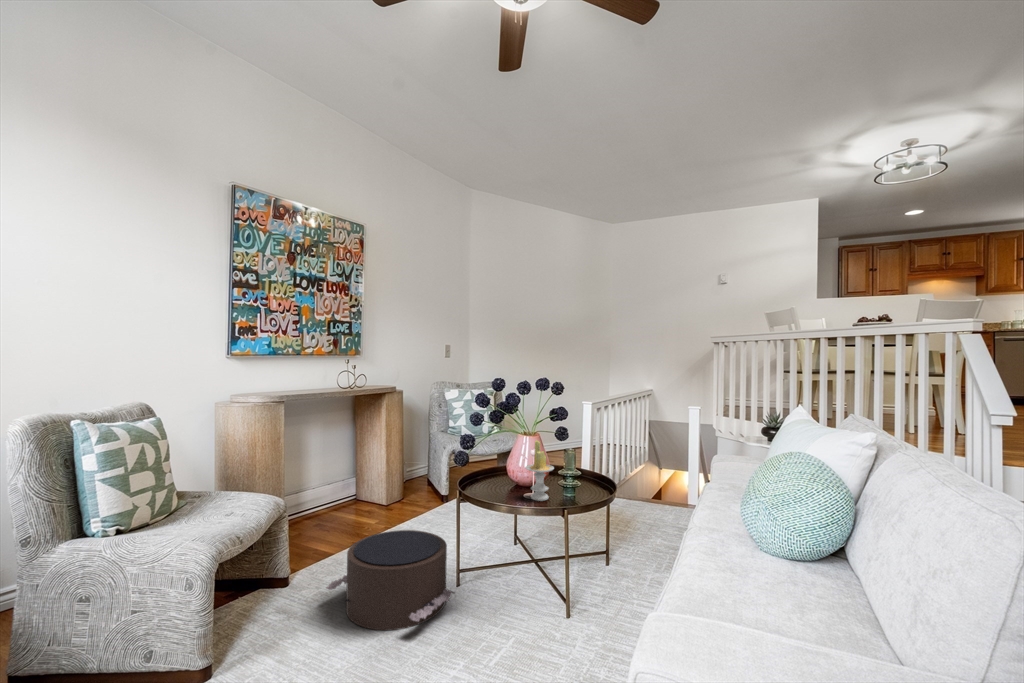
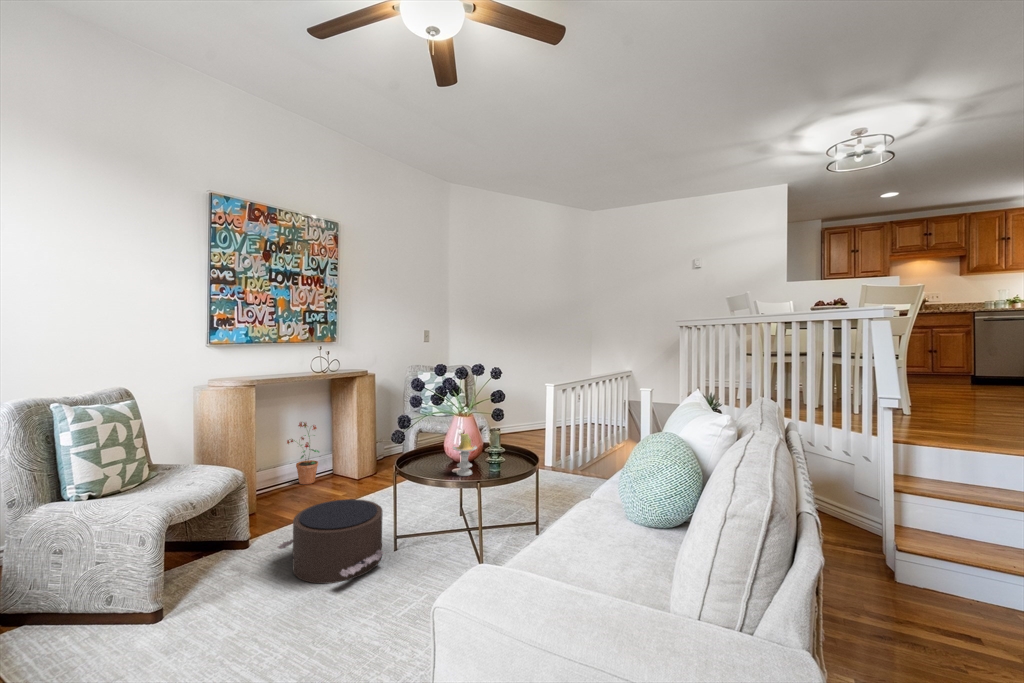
potted plant: none [309,444,348,515] -> present [287,422,319,484]

